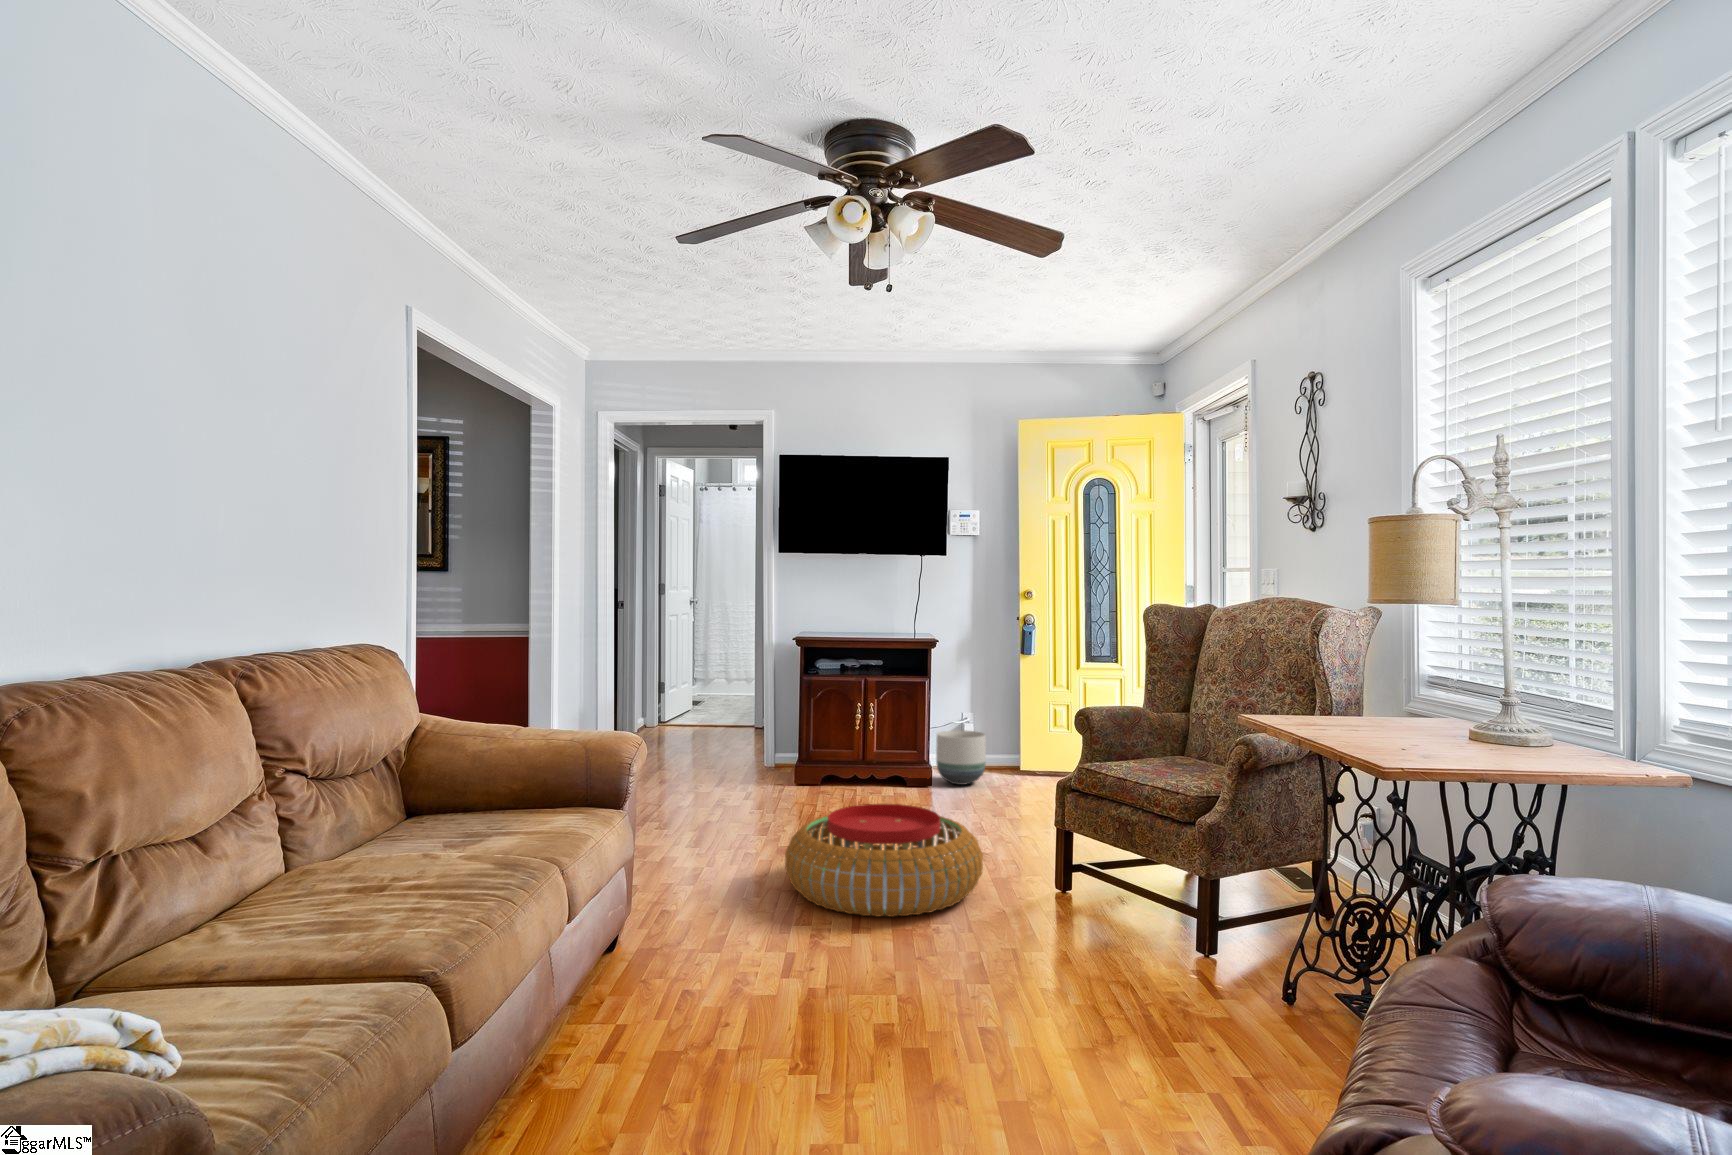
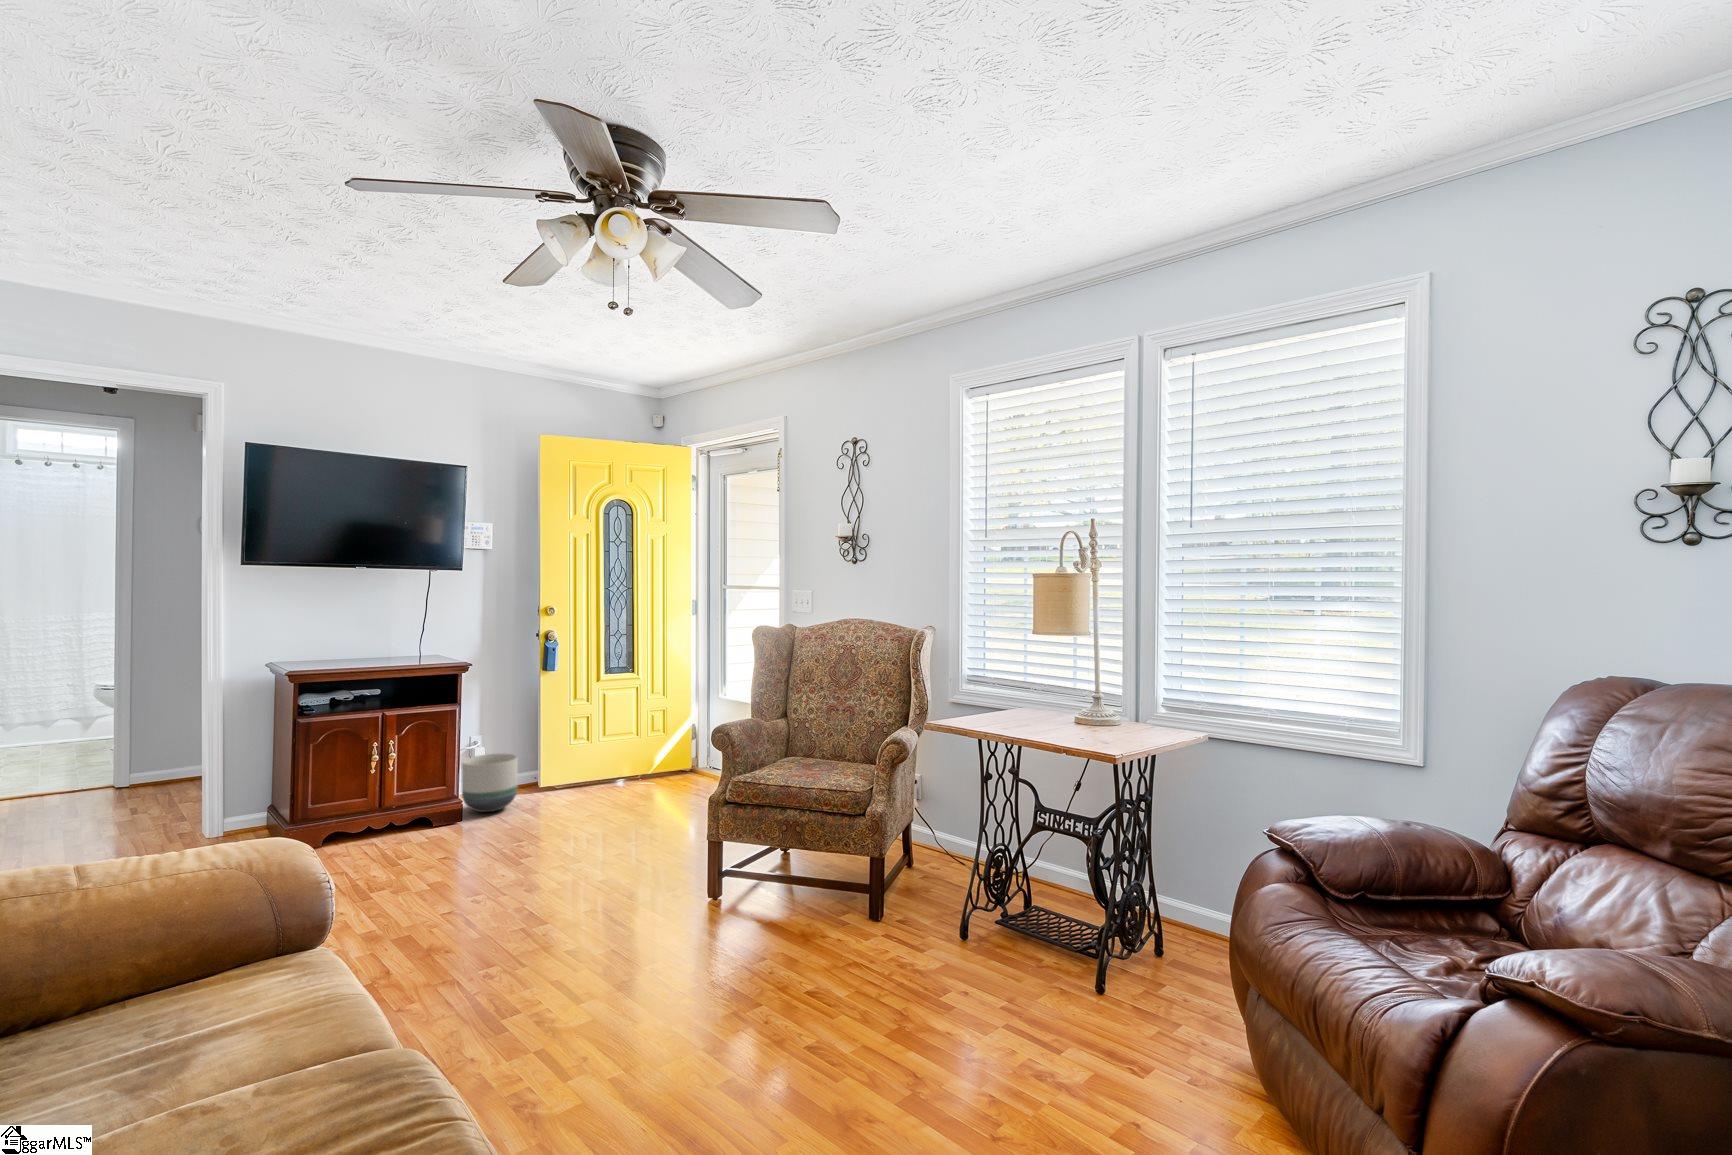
pouf: present [785,804,983,917] -> none [428,852,659,997]

